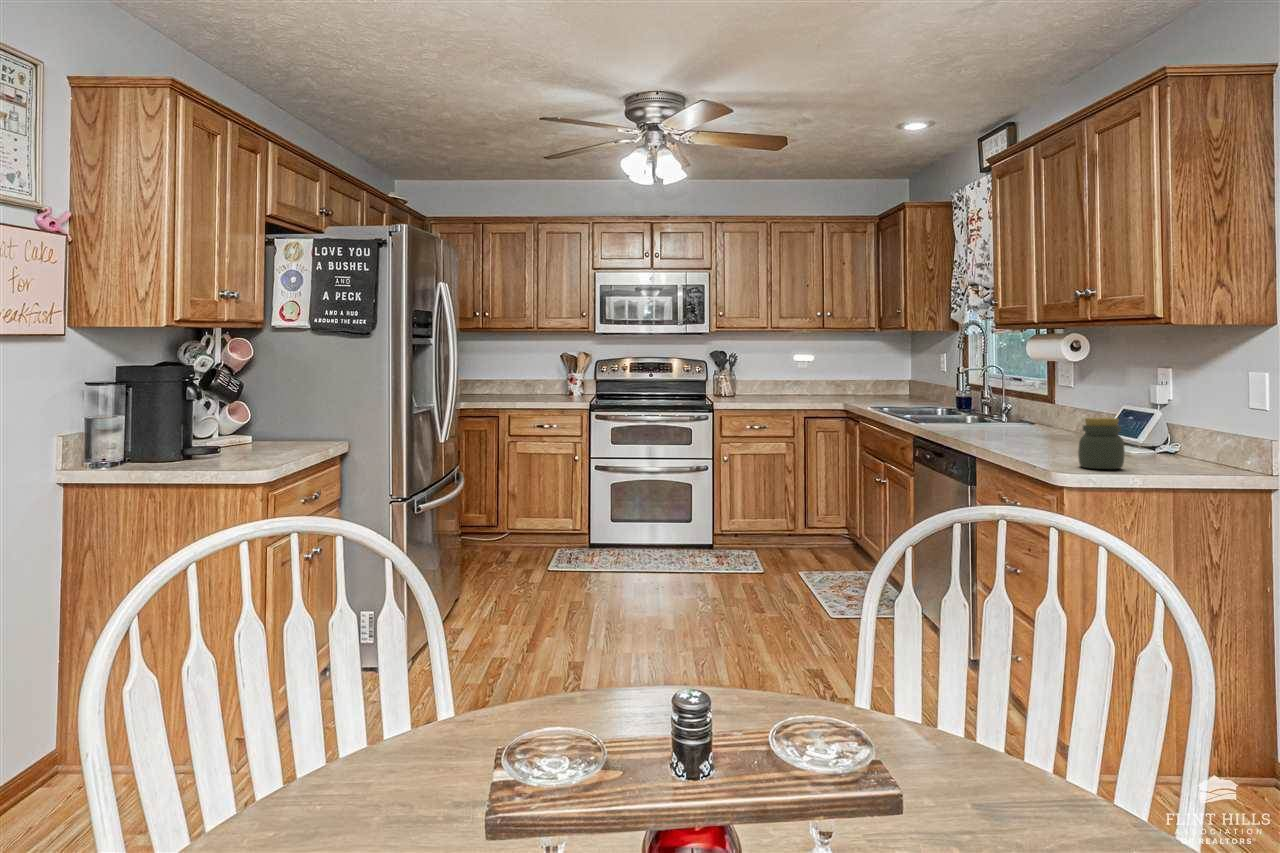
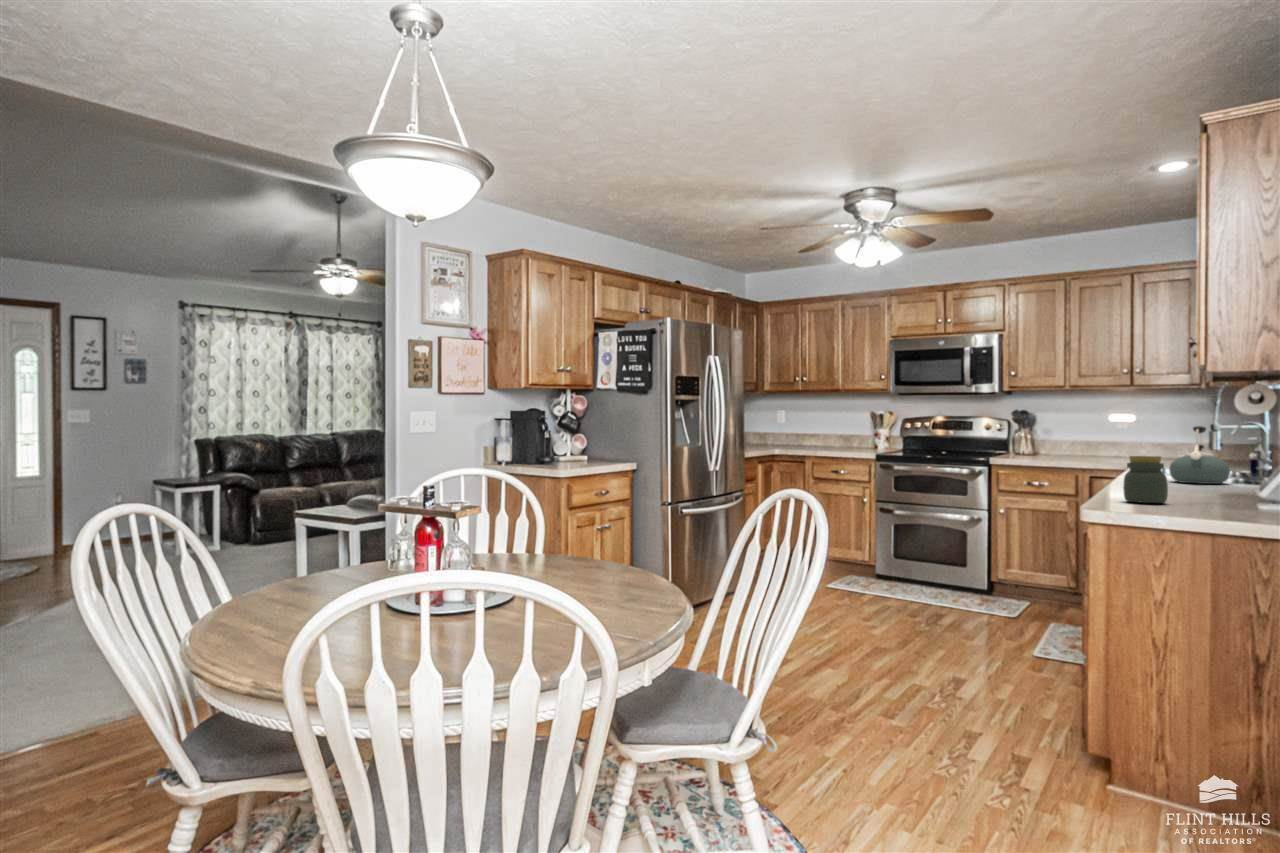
kettle: none [972,376,1024,432] -> present [1169,426,1230,484]

